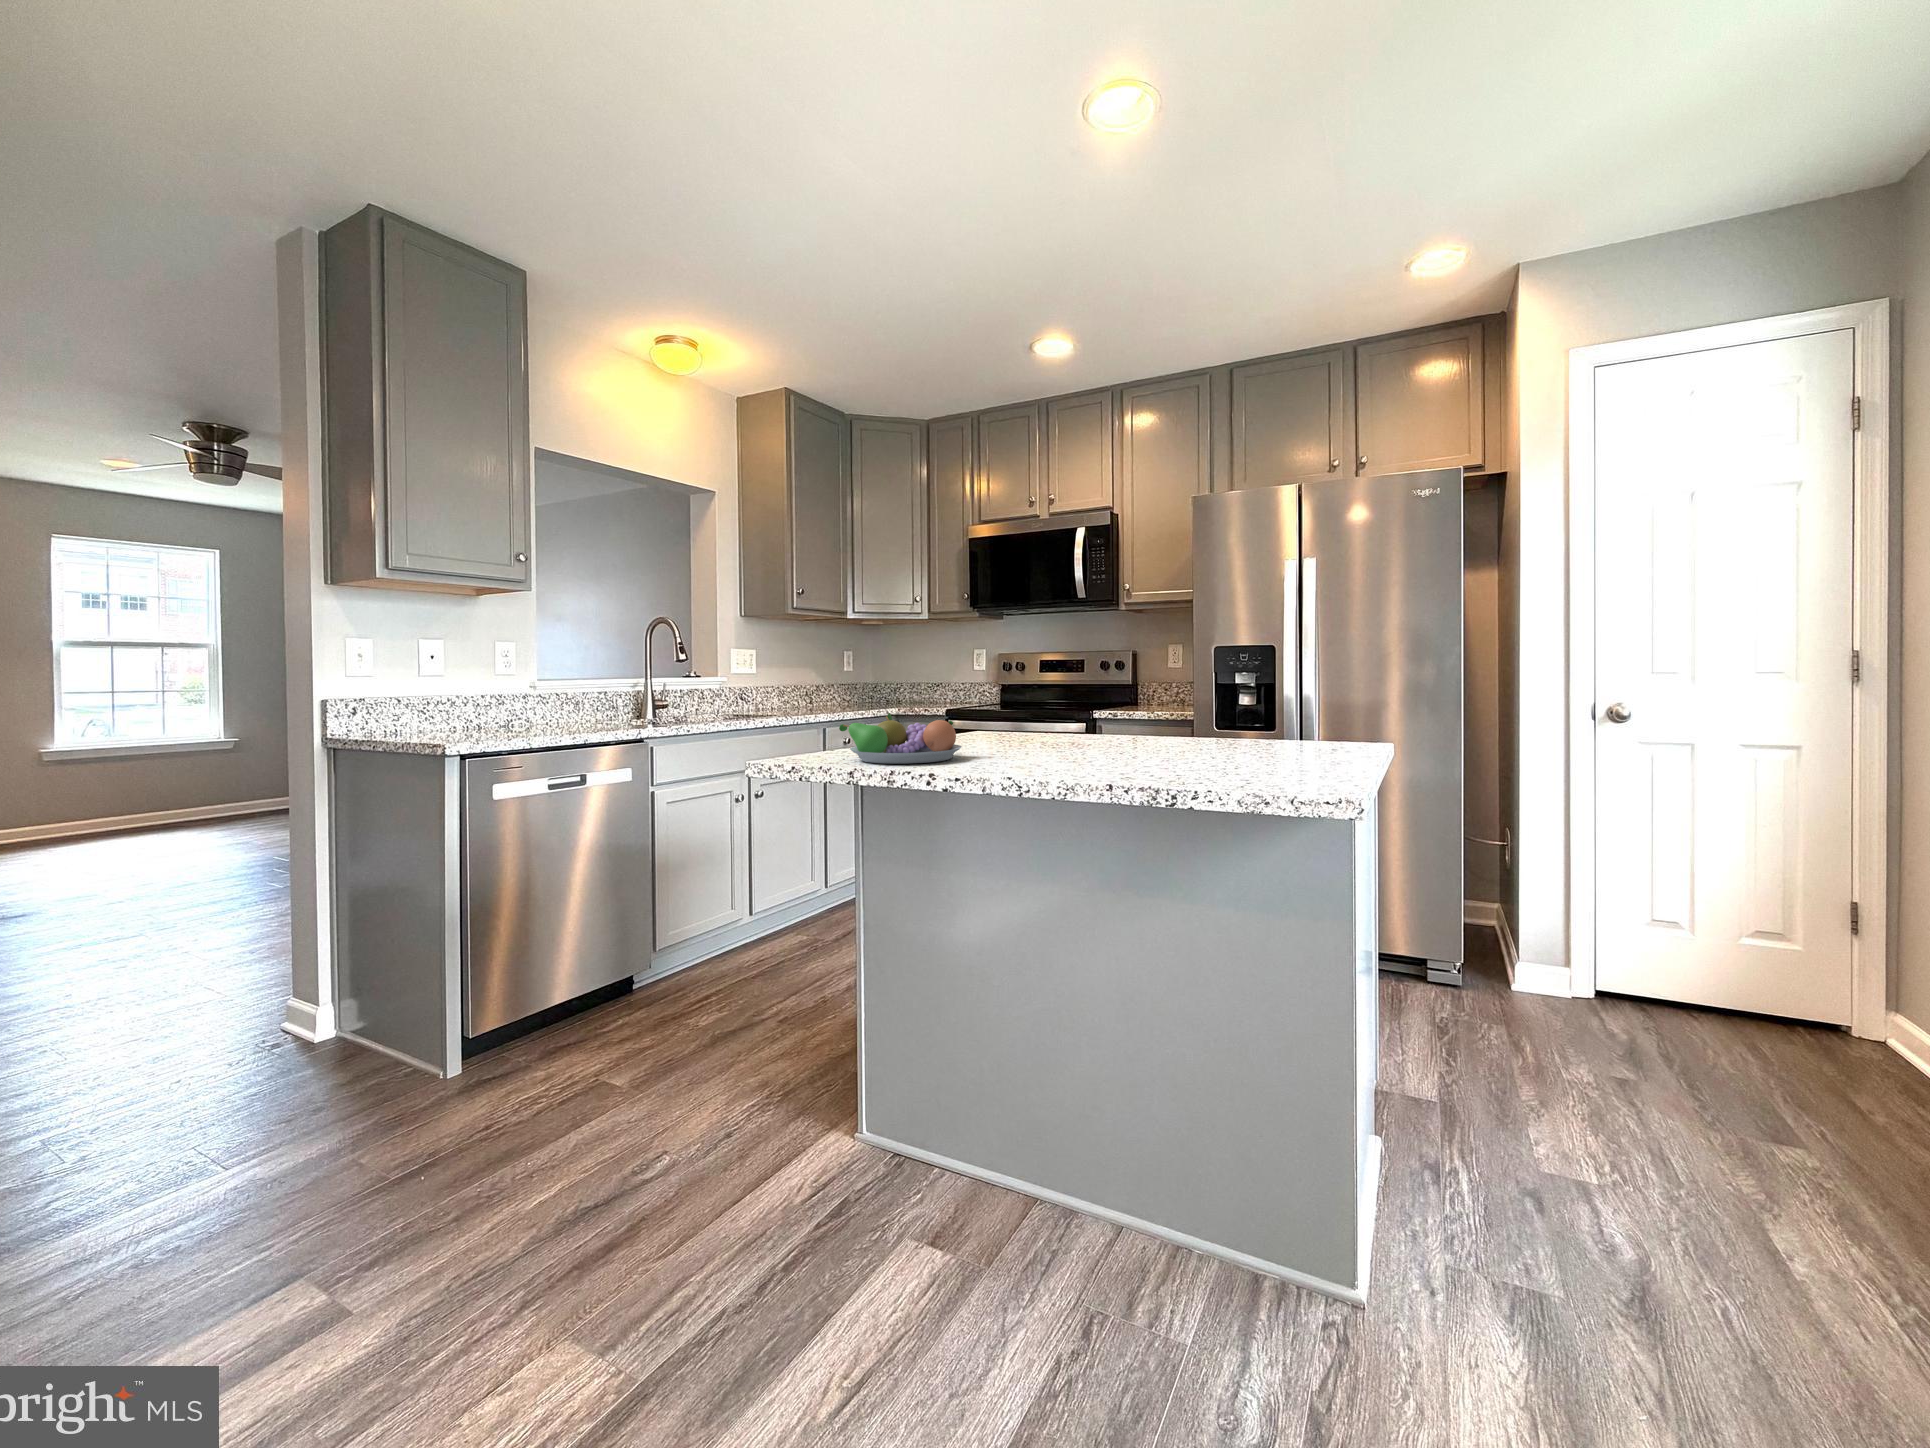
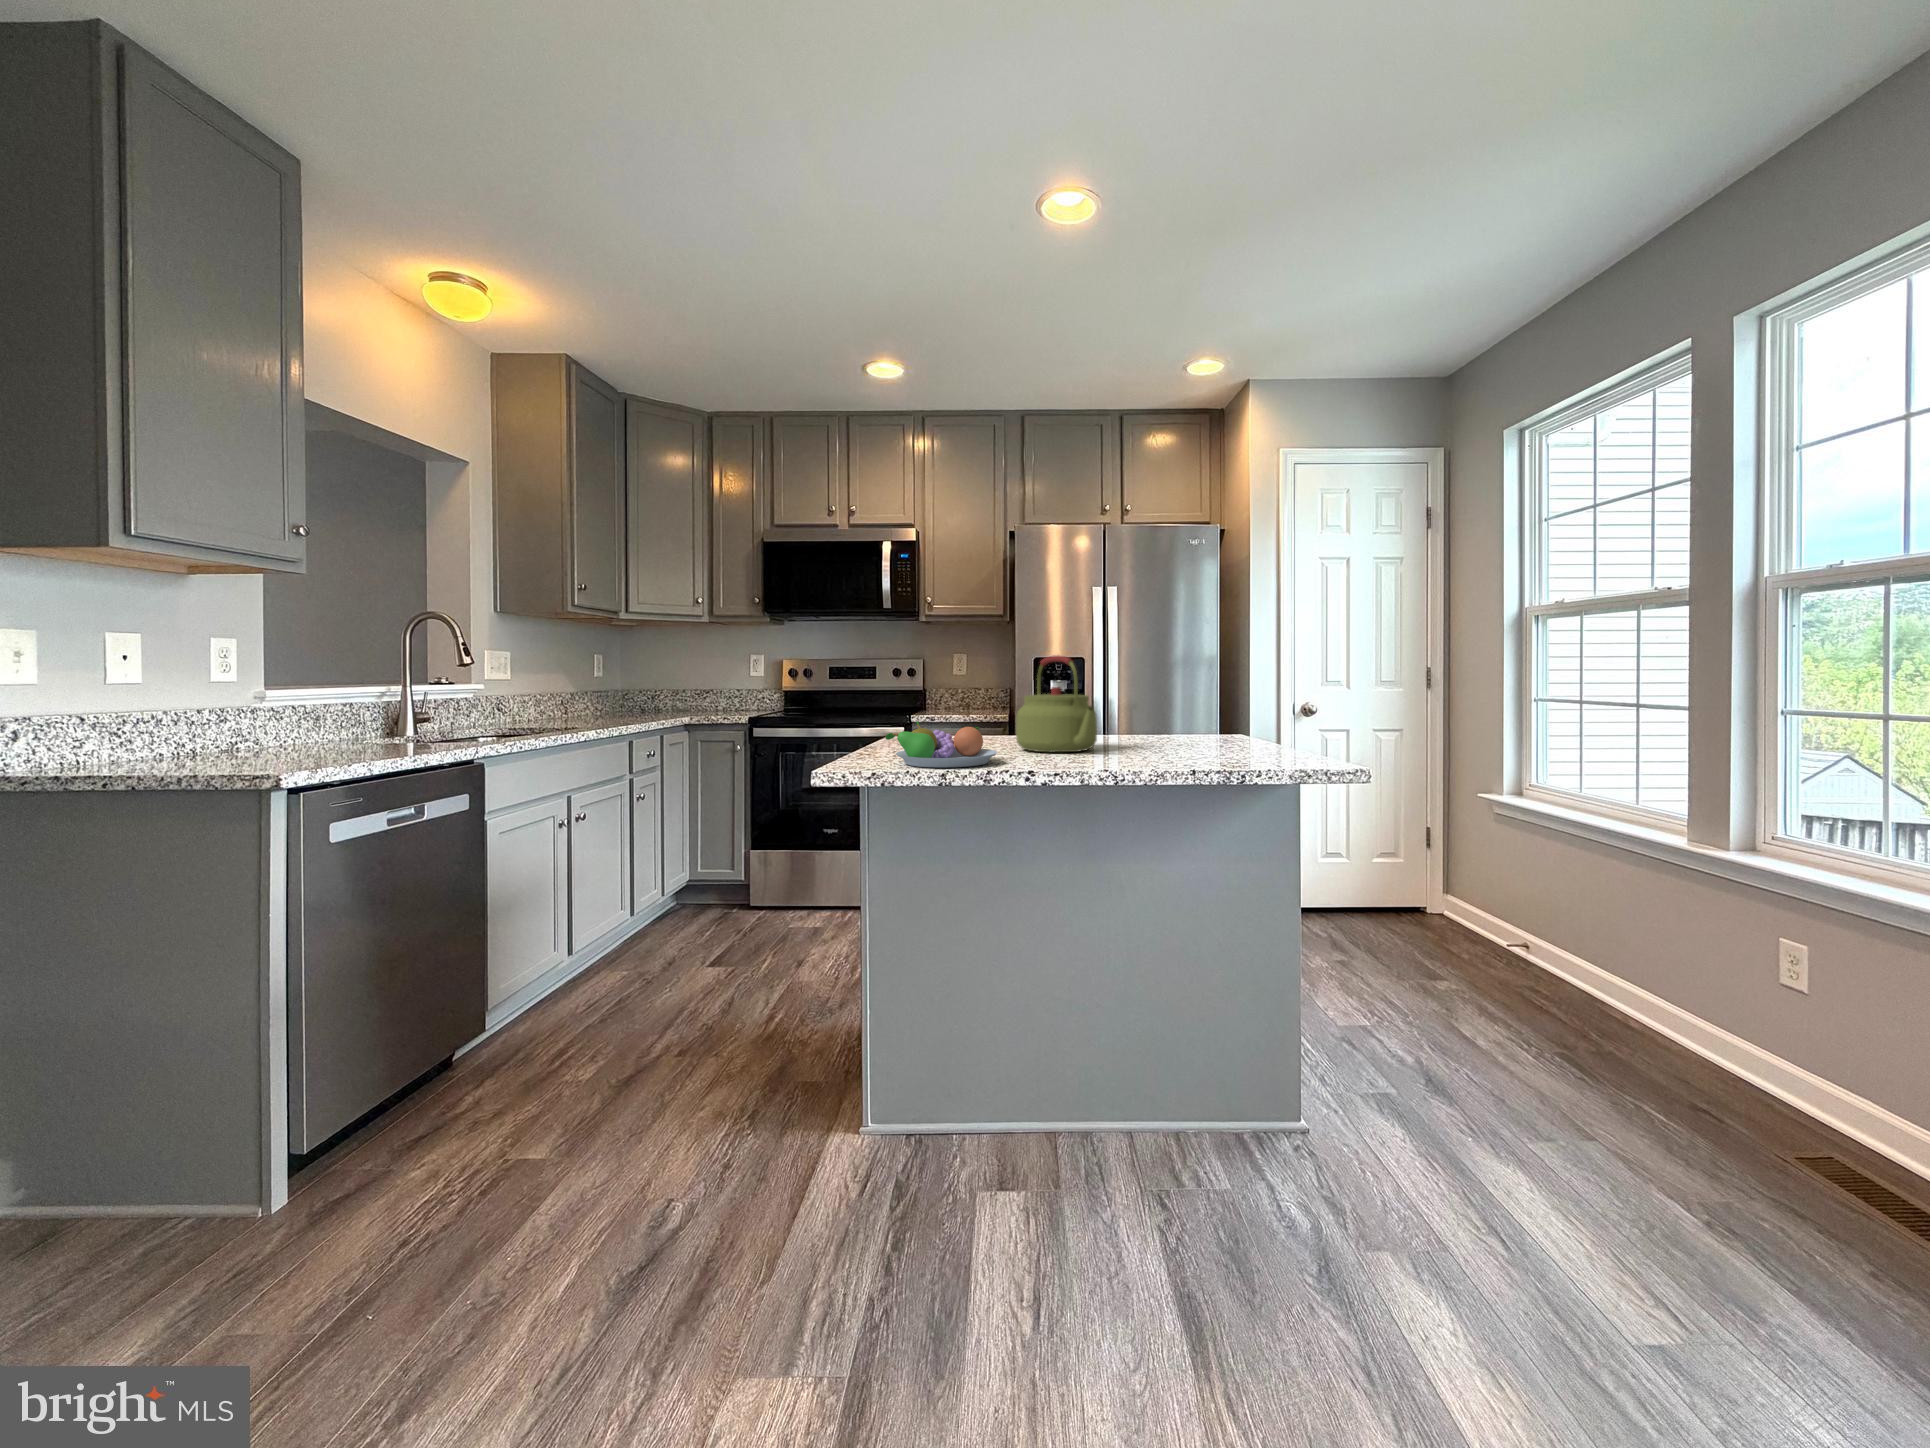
kettle: none [1032,639,1129,754] -> present [1016,655,1097,752]

